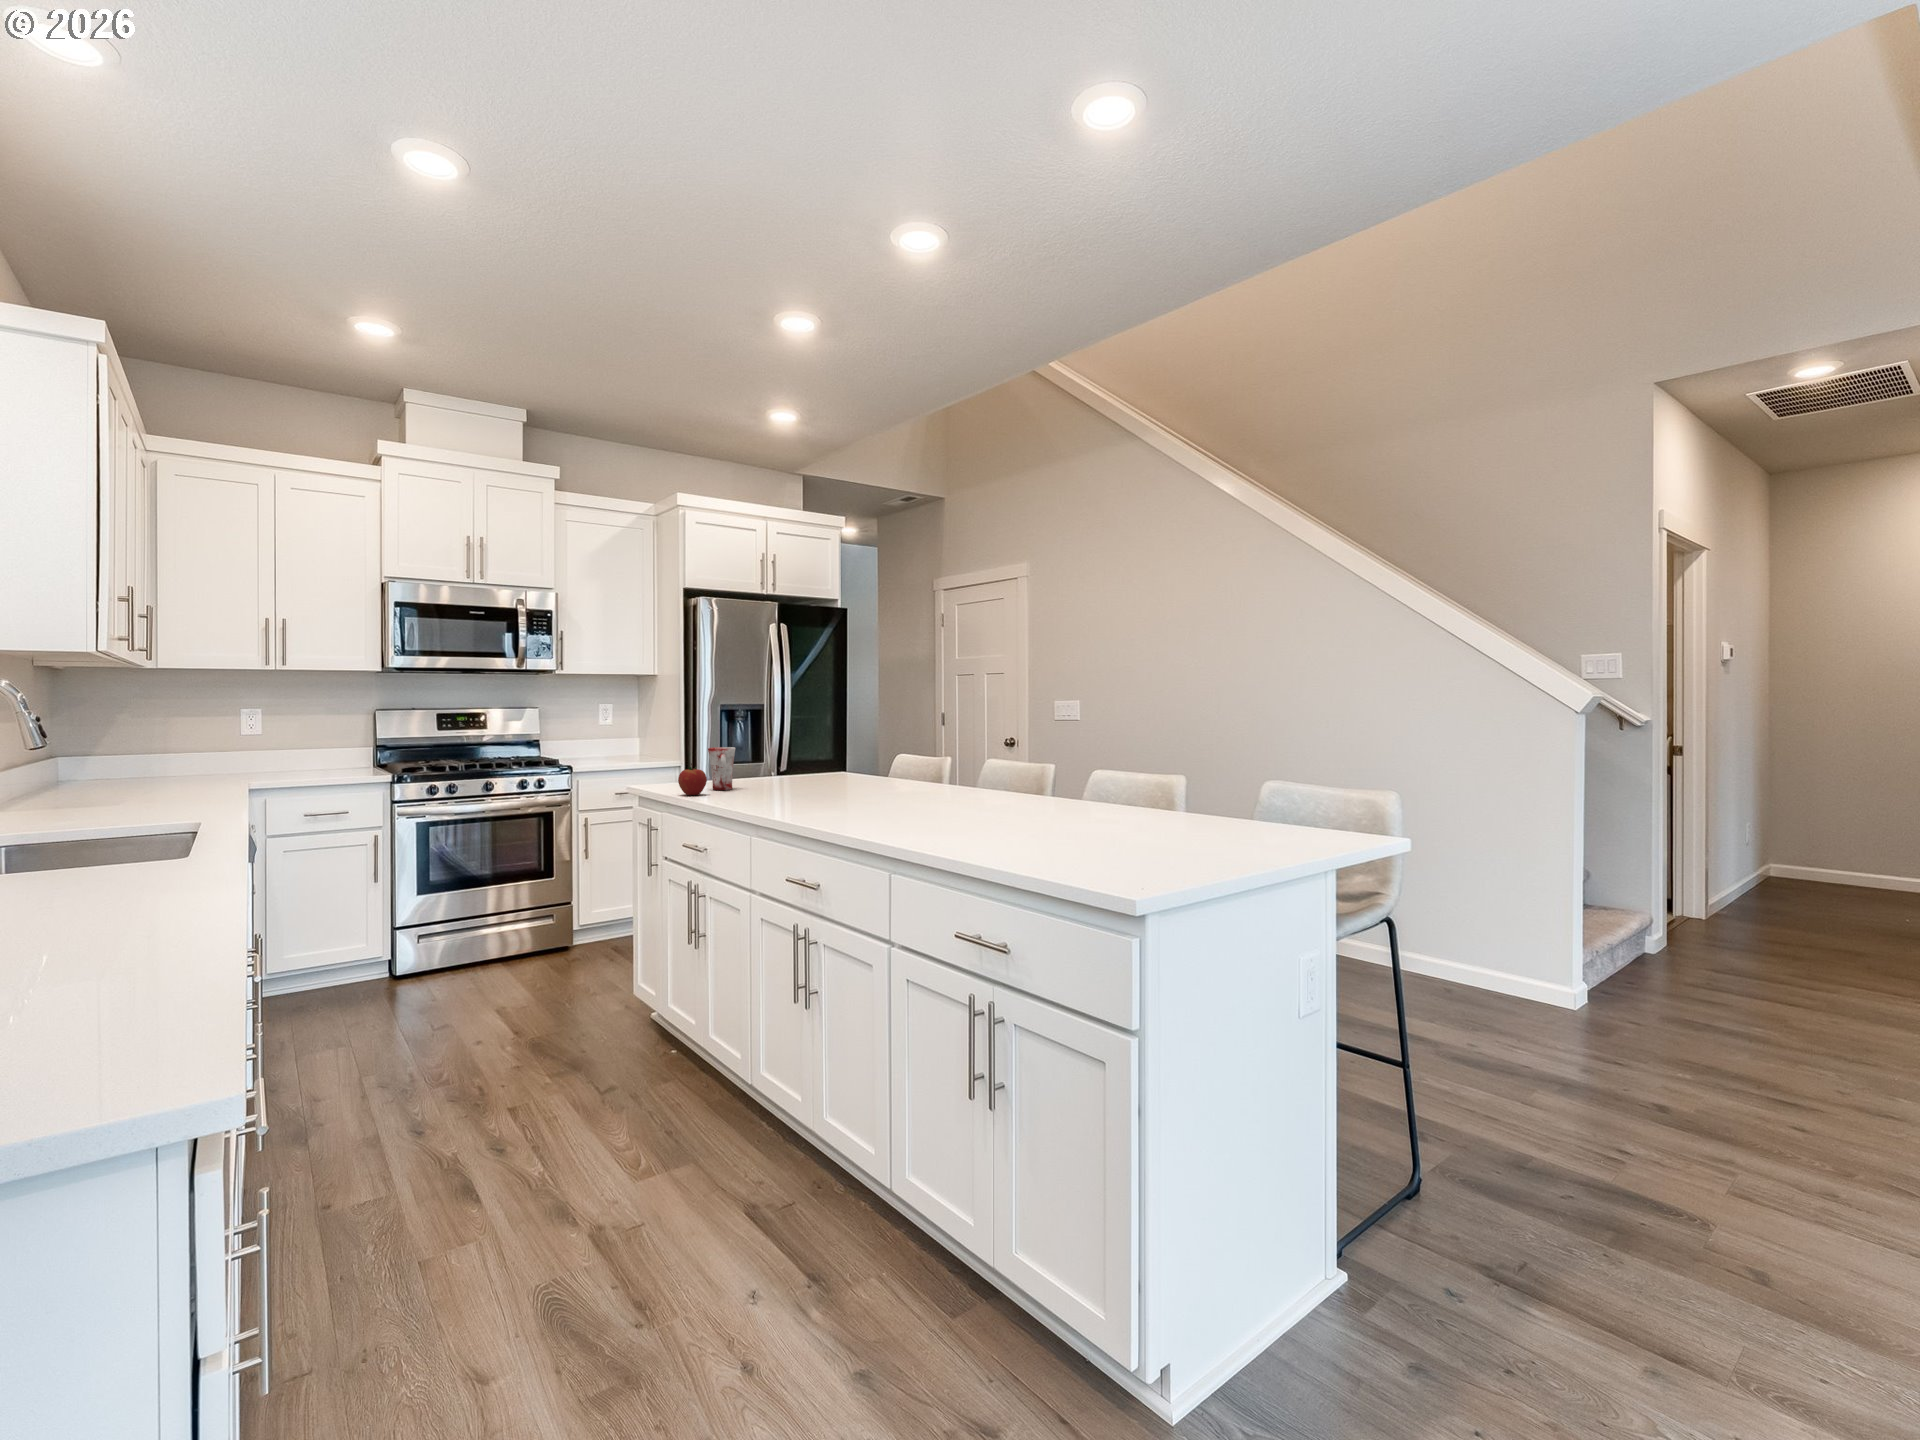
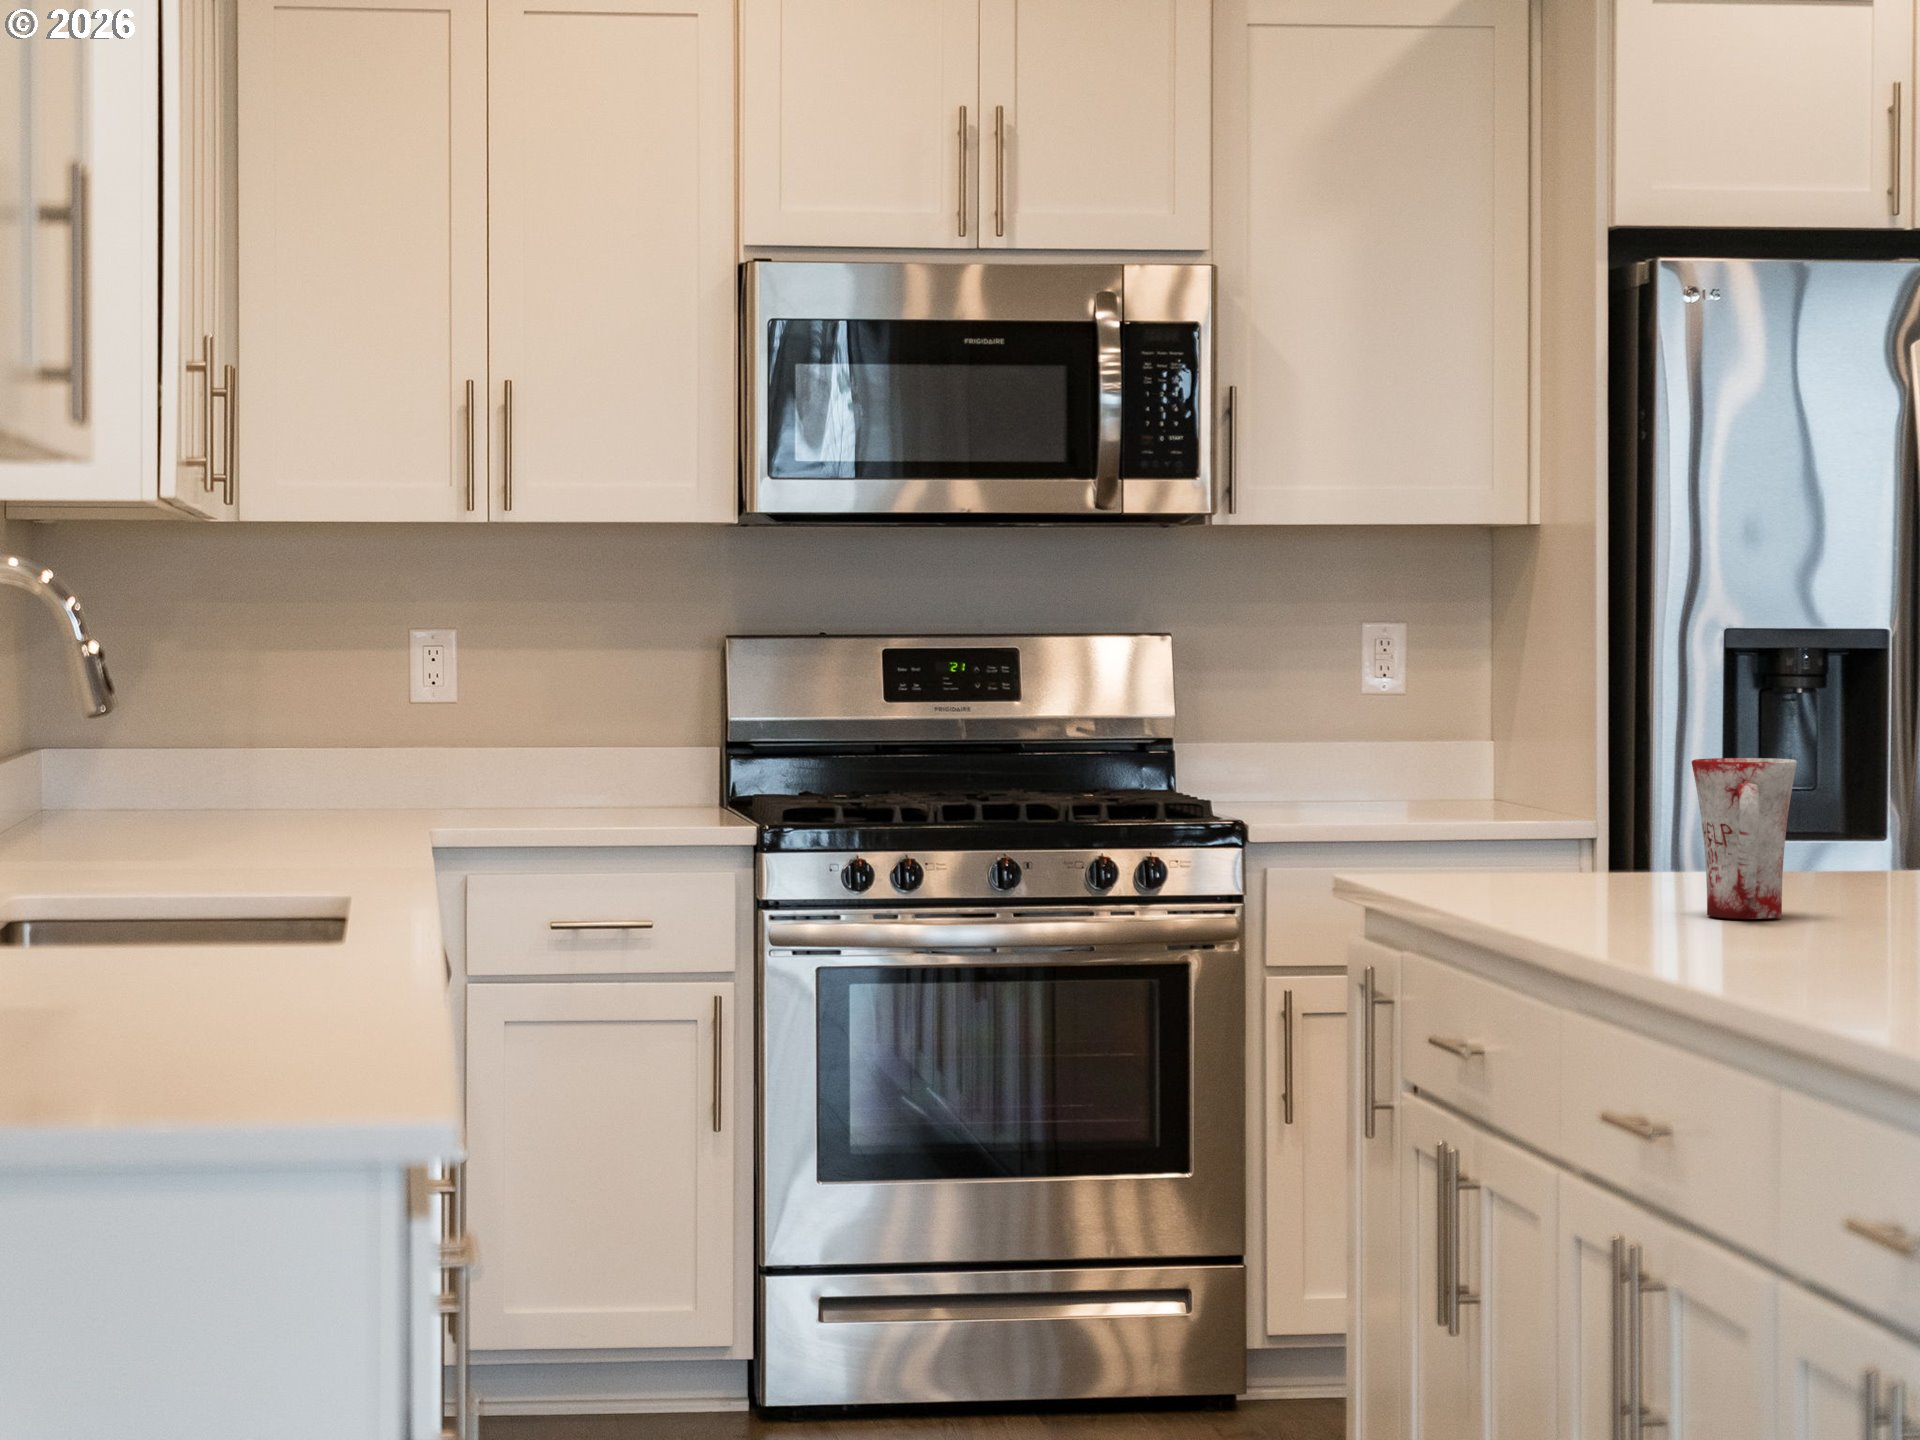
apple: present [678,763,707,795] -> none [1581,813,1687,932]

